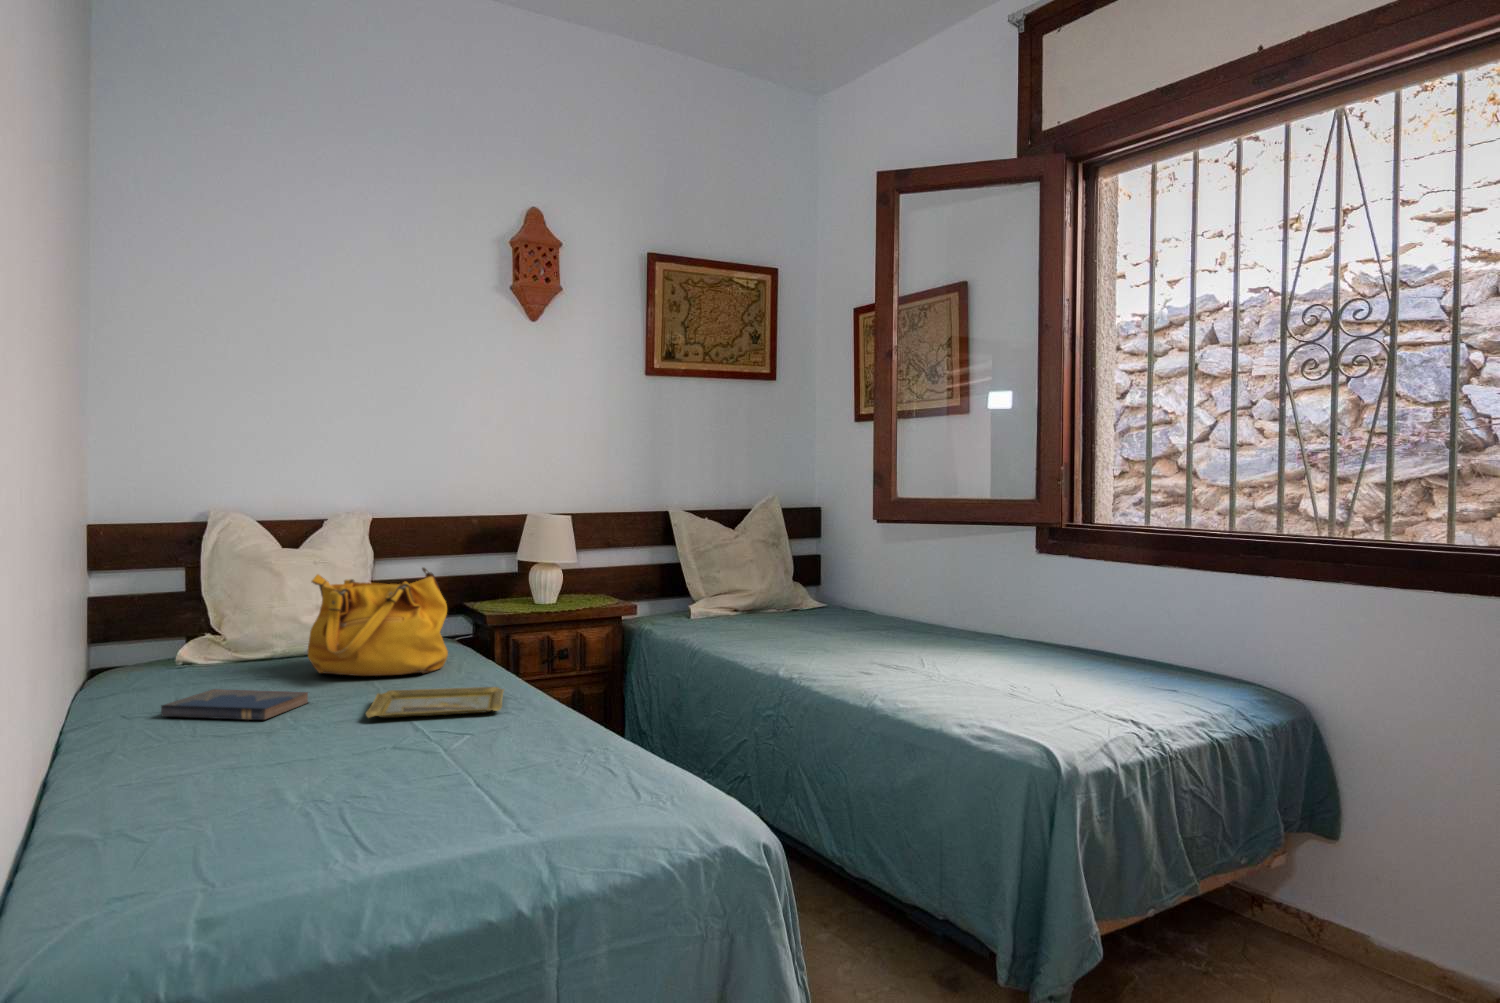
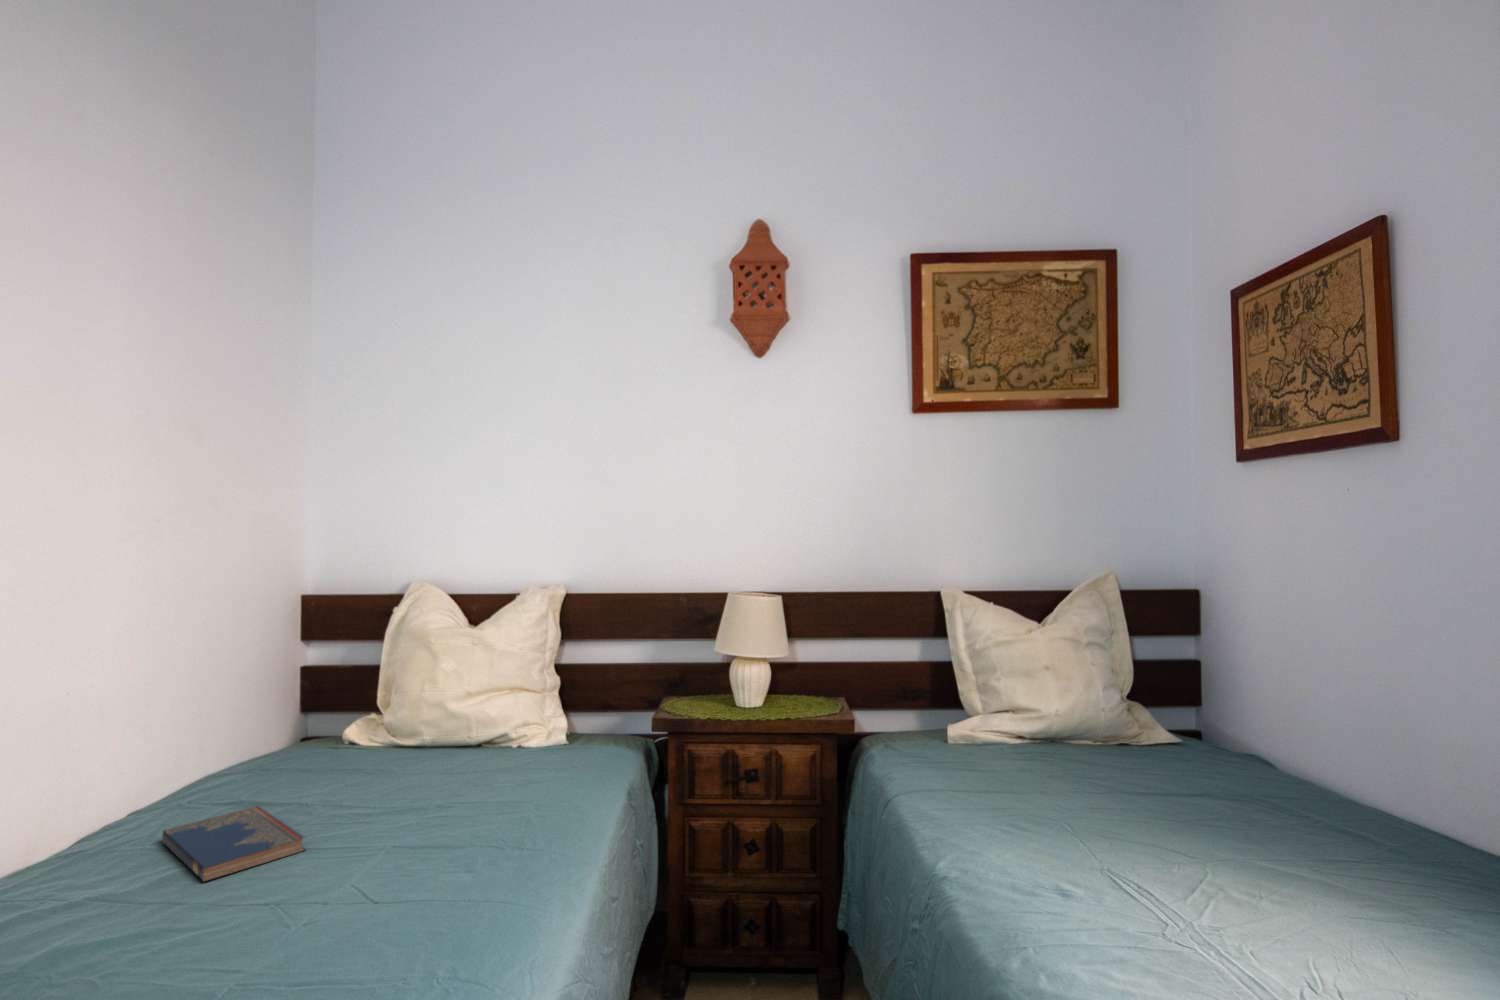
handbag: present [308,567,448,676] -> none [380,669,544,814]
tray: present [366,687,504,718] -> none [261,857,485,952]

